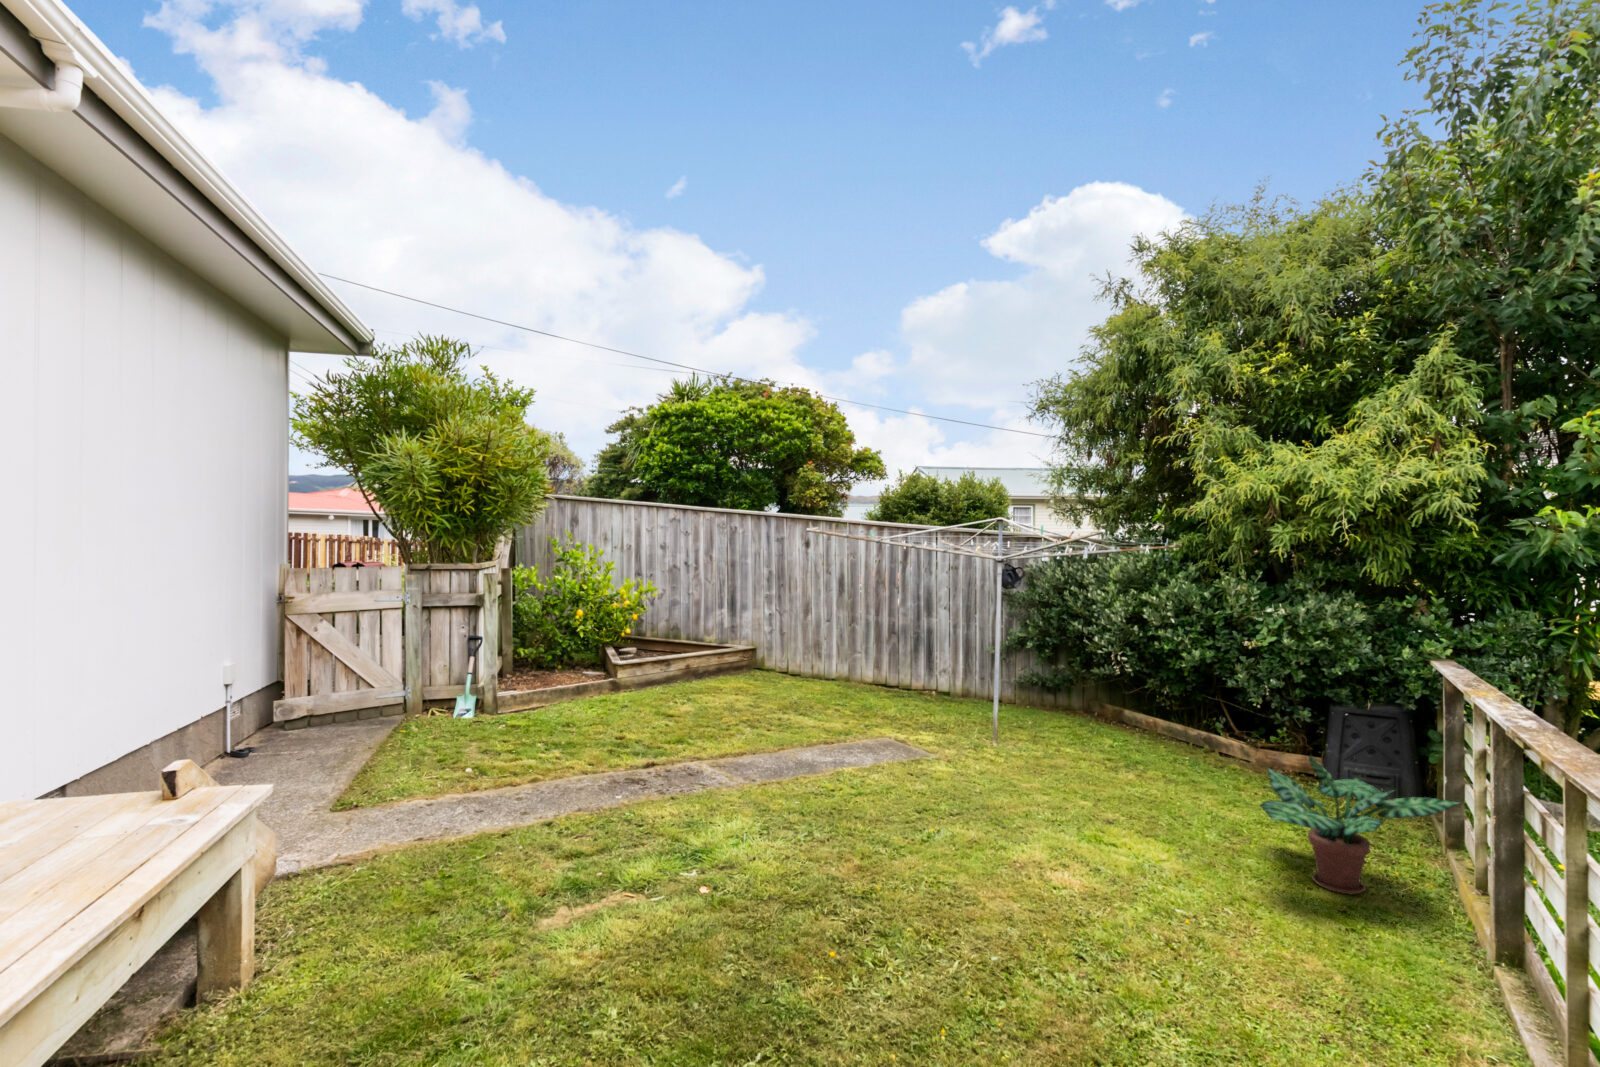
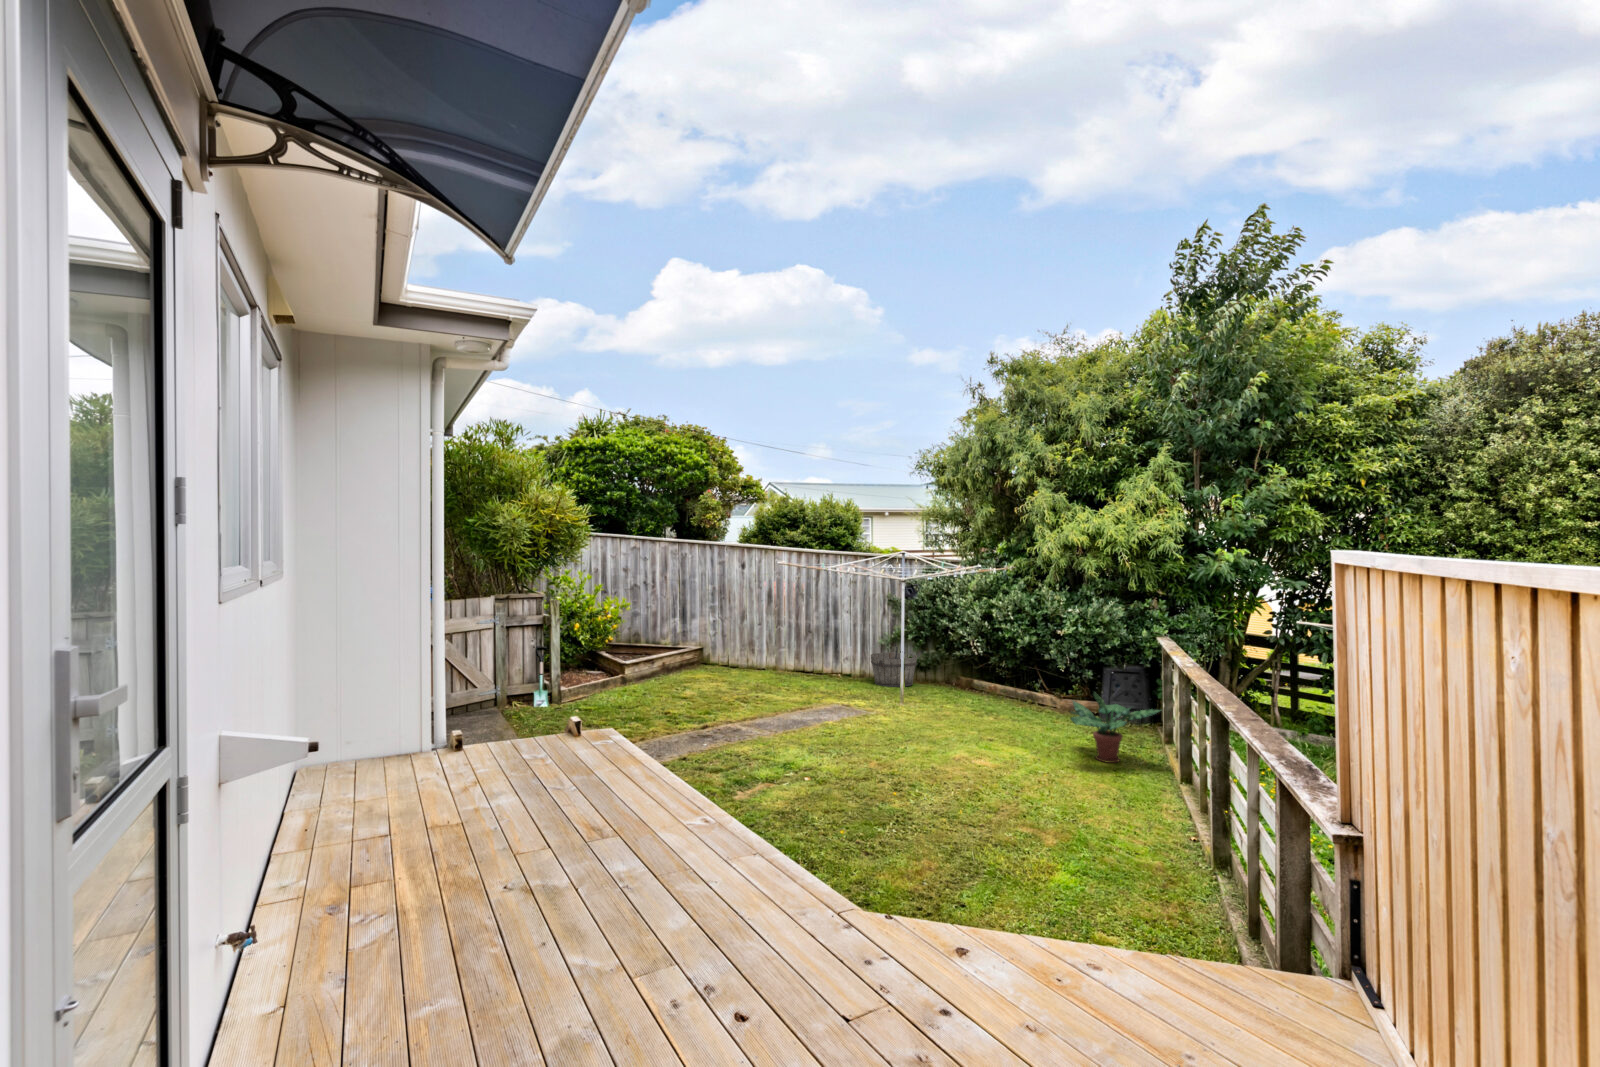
wooden bucket: none [963,653,1030,714] -> present [871,645,917,687]

